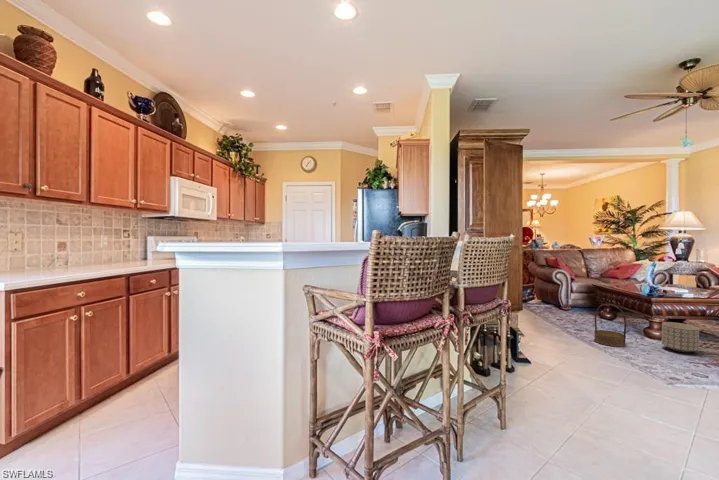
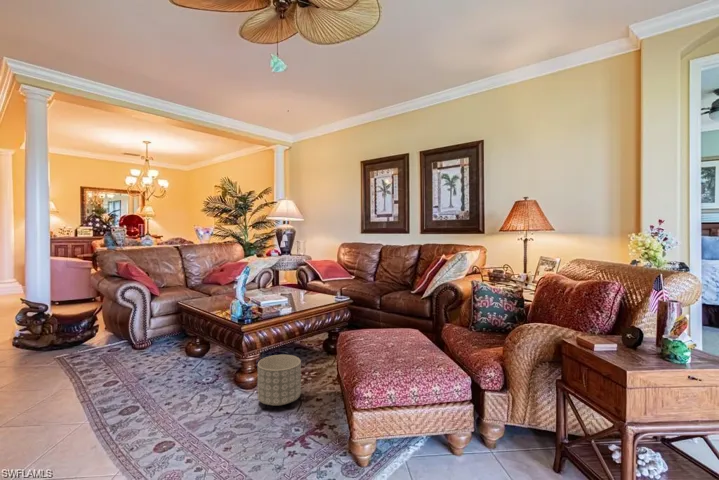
basket: present [594,304,626,347] -> none [150,351,205,441]

